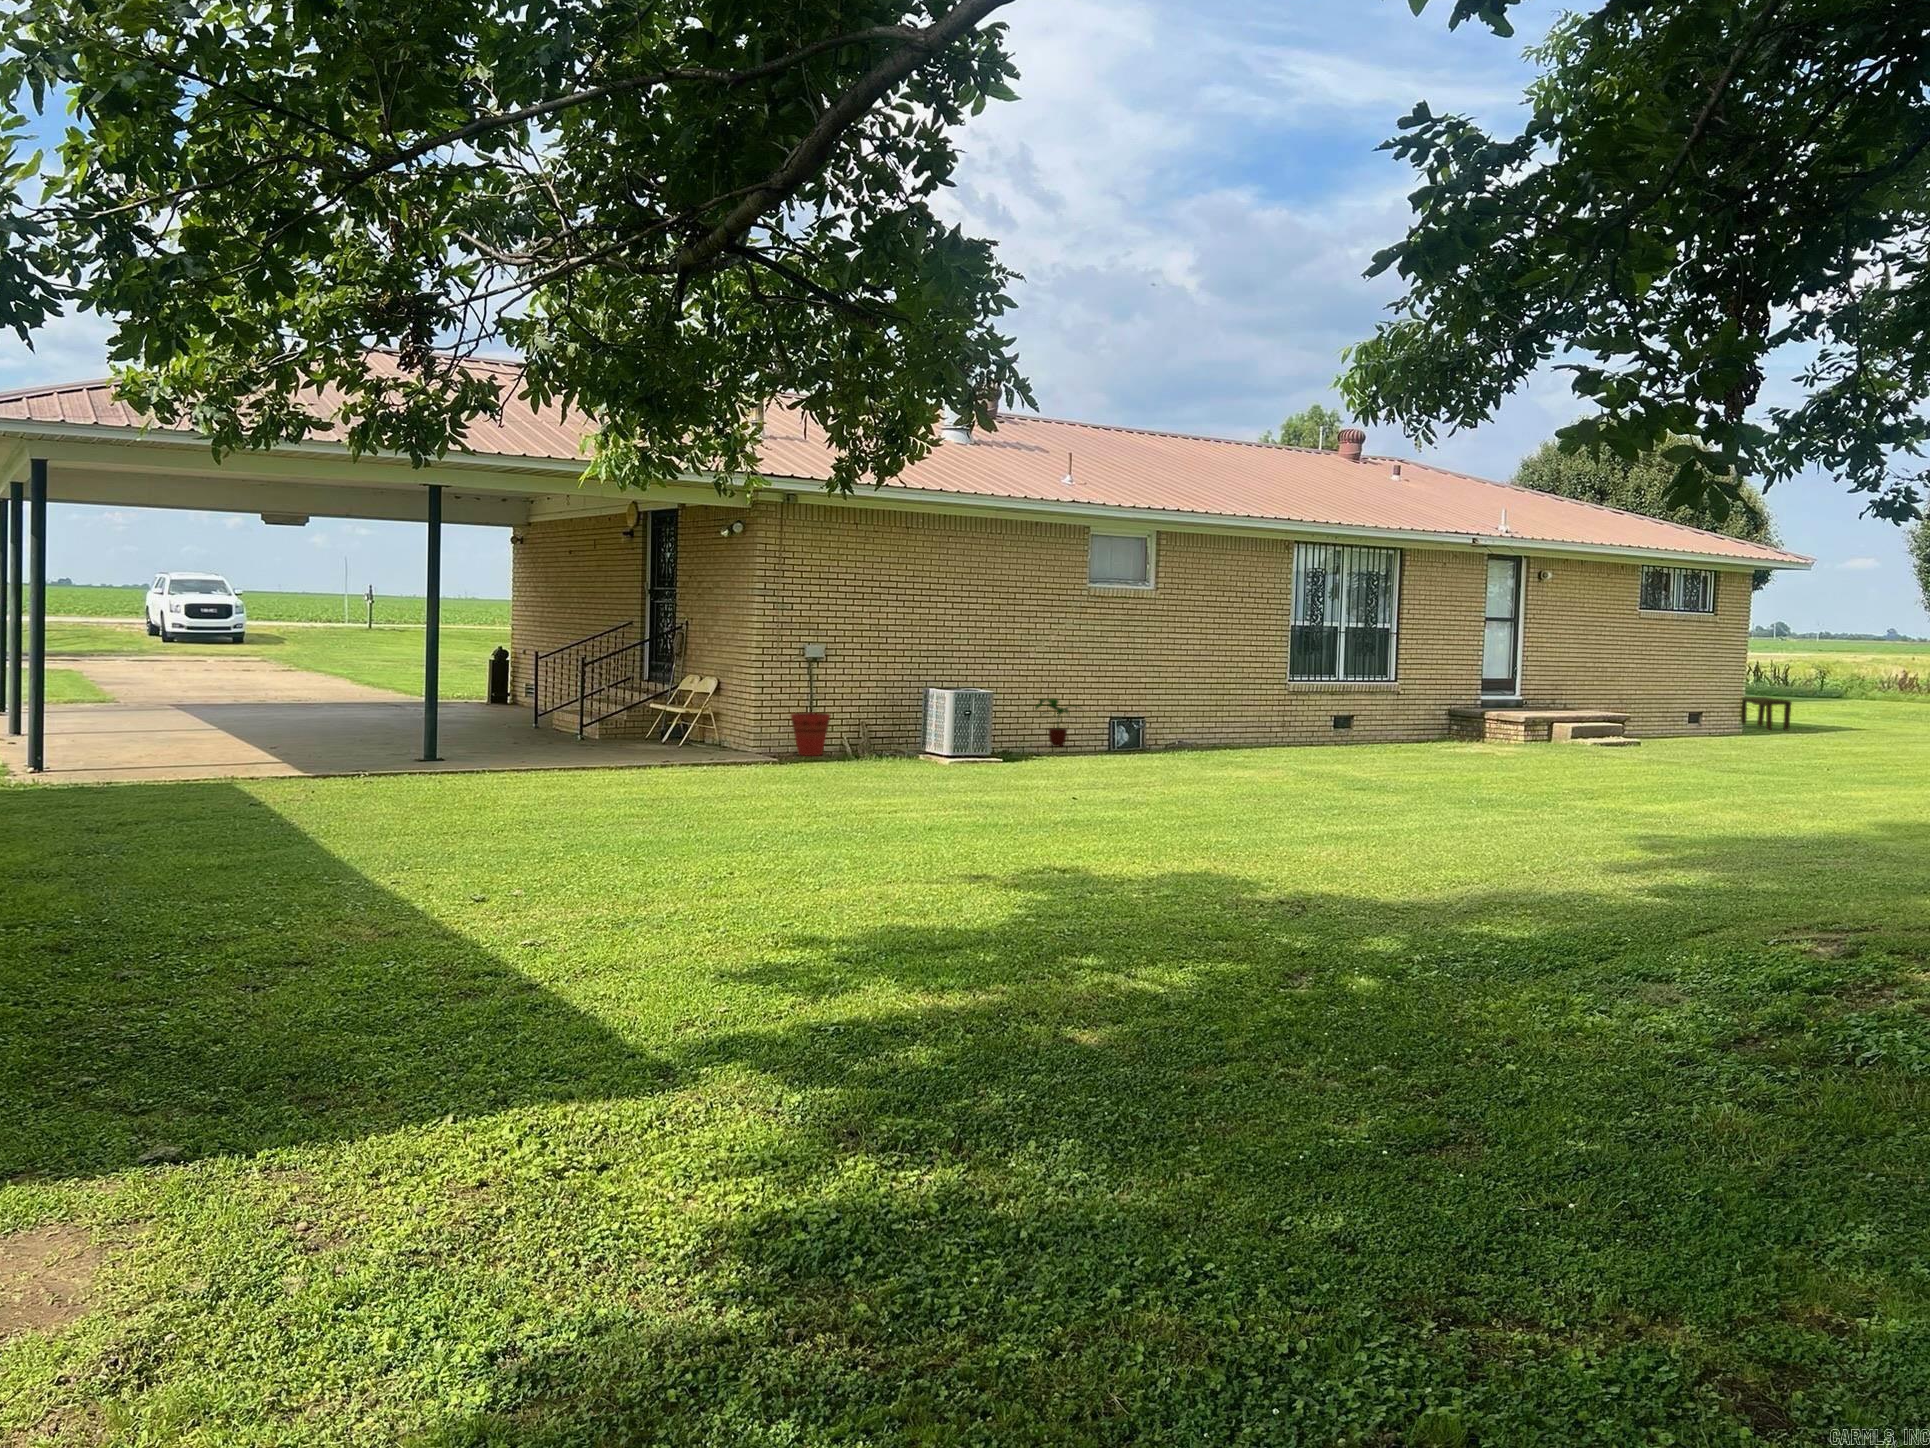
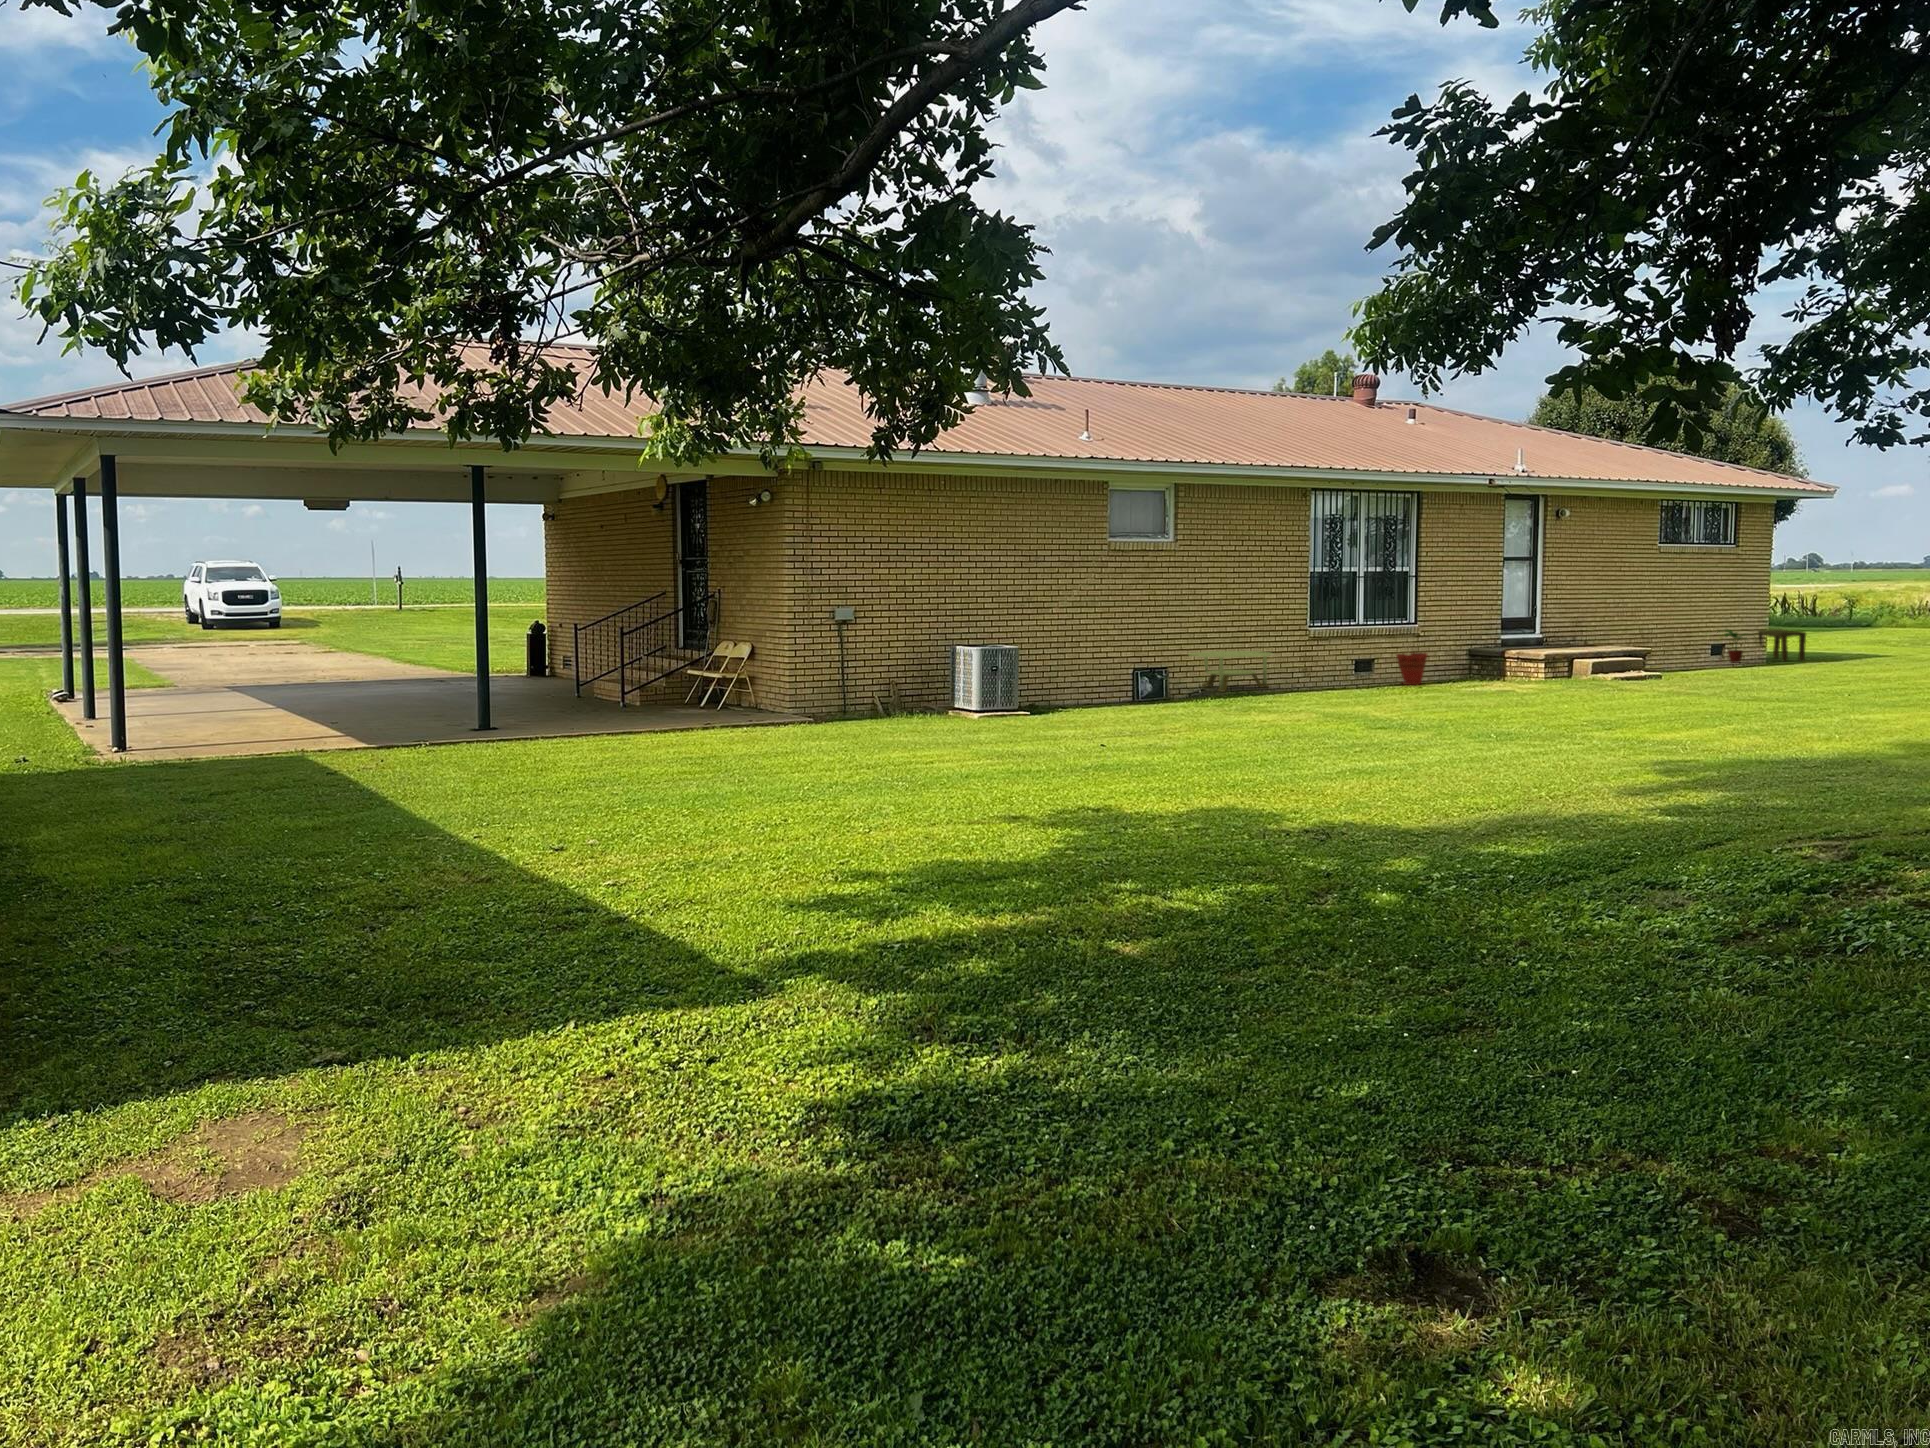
potted plant: present [1035,699,1082,747] -> present [1725,629,1743,663]
round table: none [1163,702,1252,745] -> present [1189,651,1273,691]
bucket: present [791,713,830,756] -> present [1396,652,1428,685]

